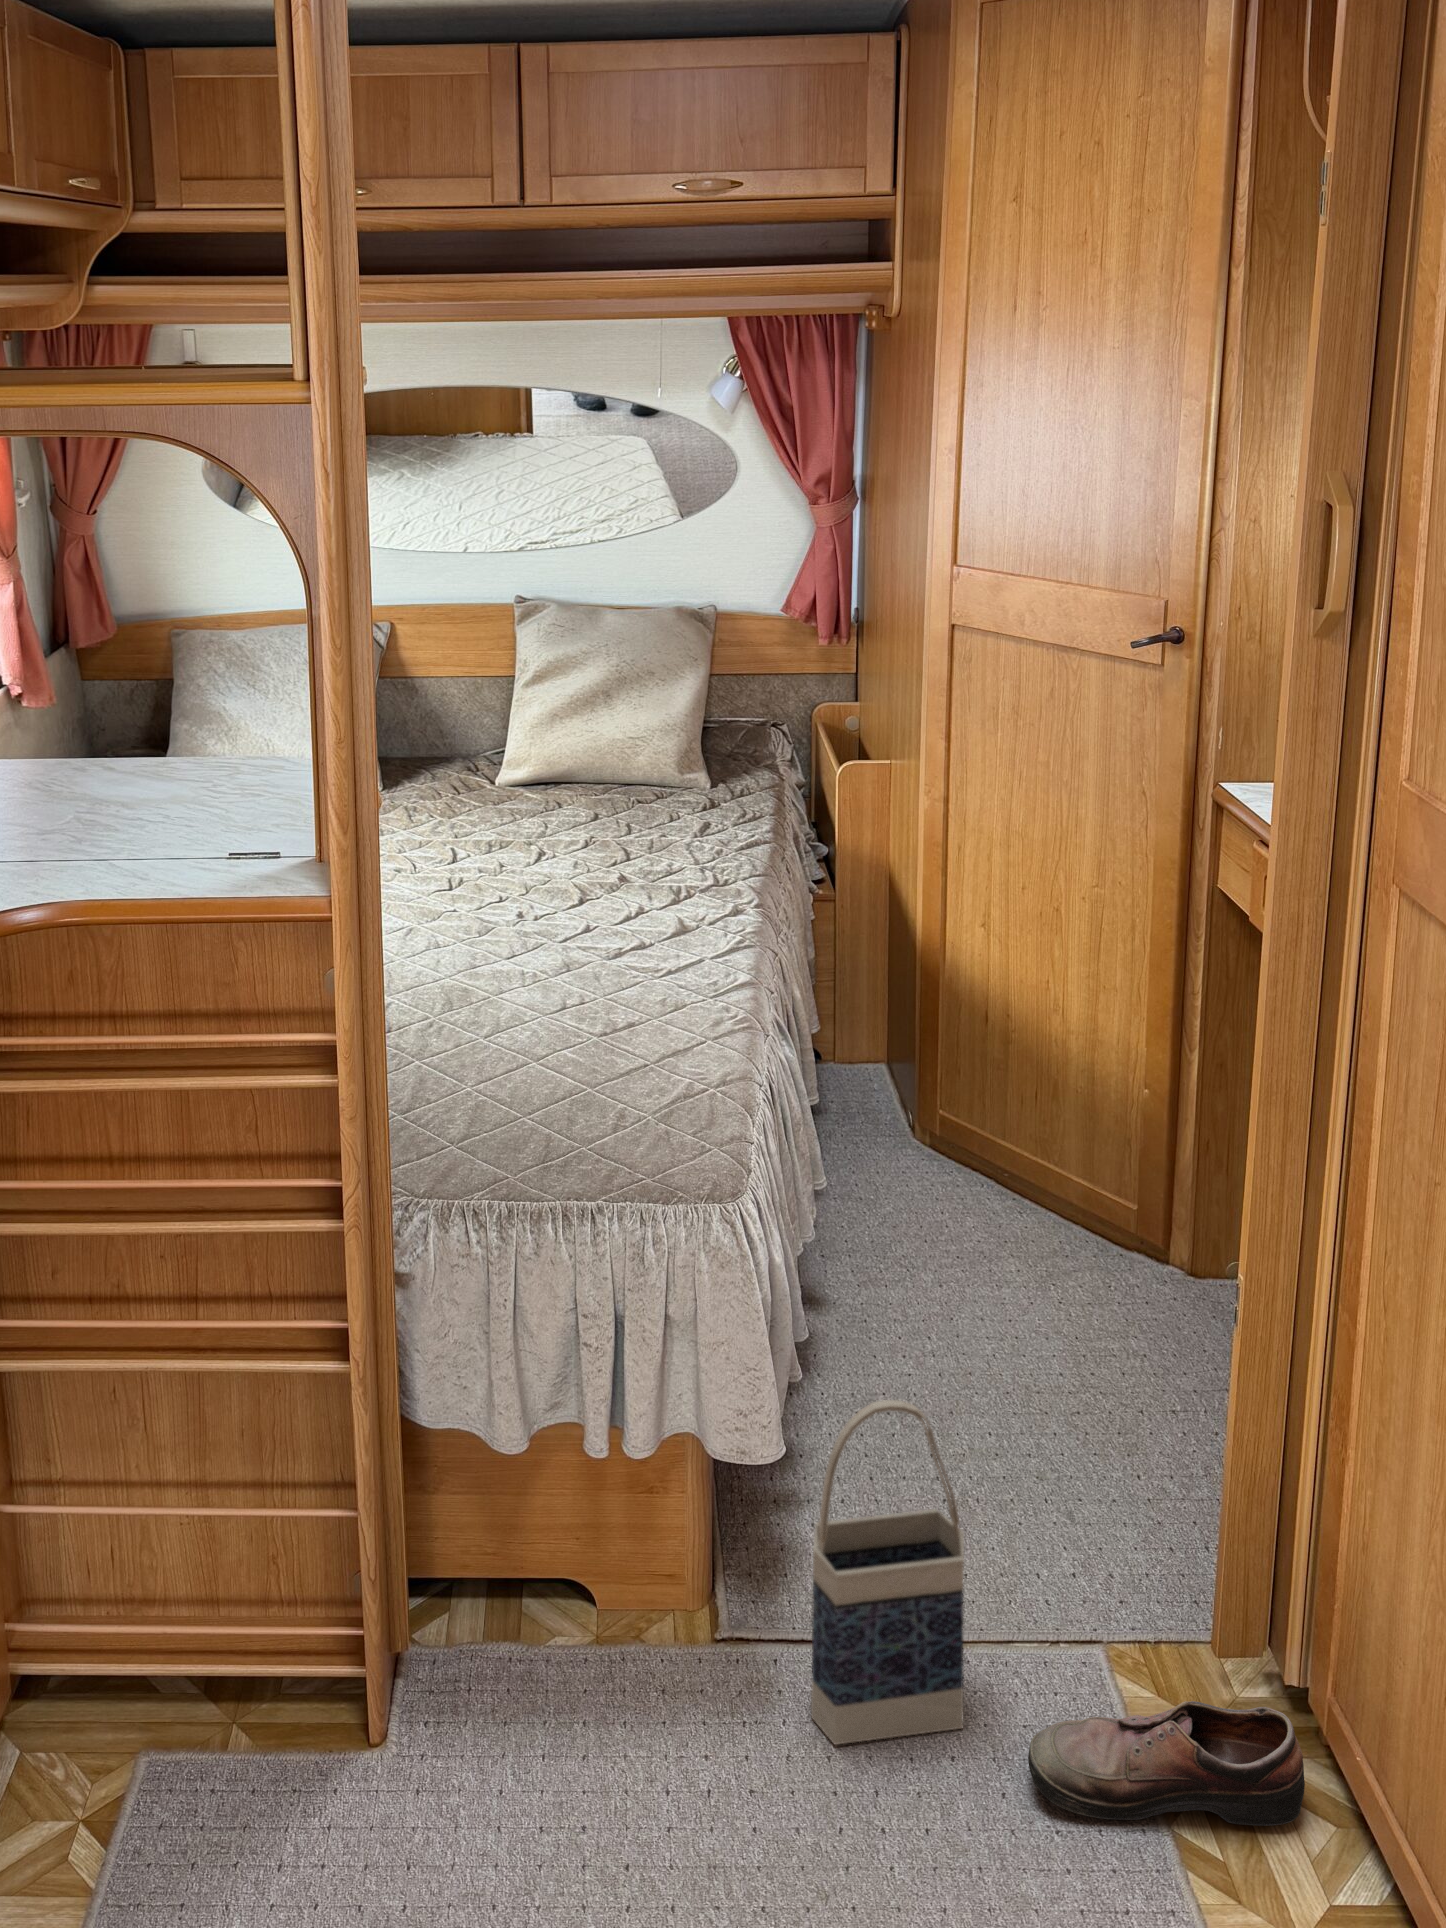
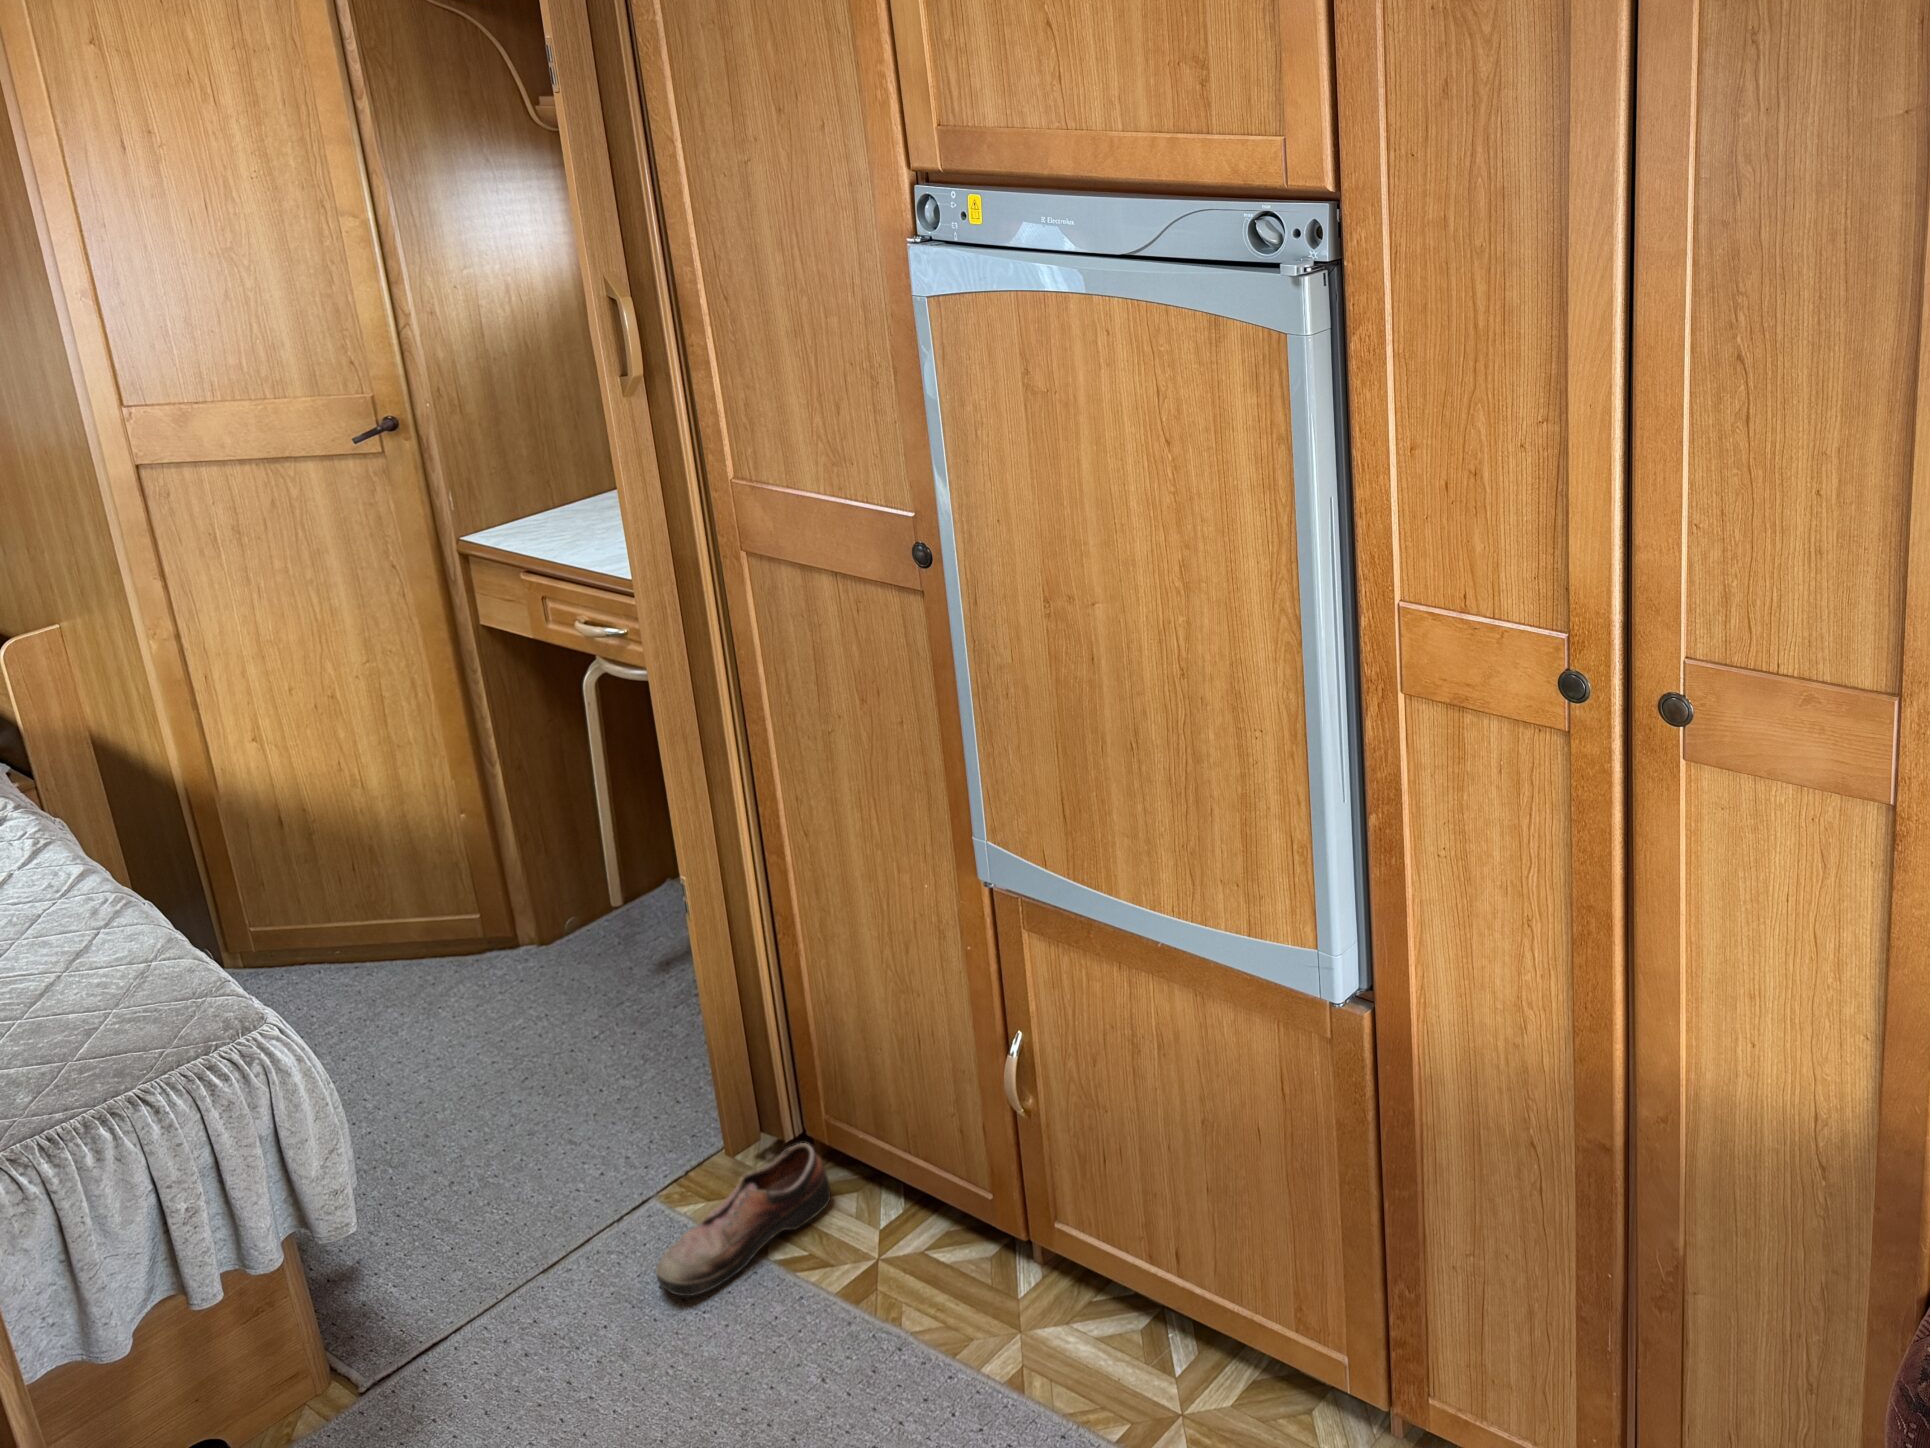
bag: present [811,1400,964,1745] -> none [442,1087,599,1381]

